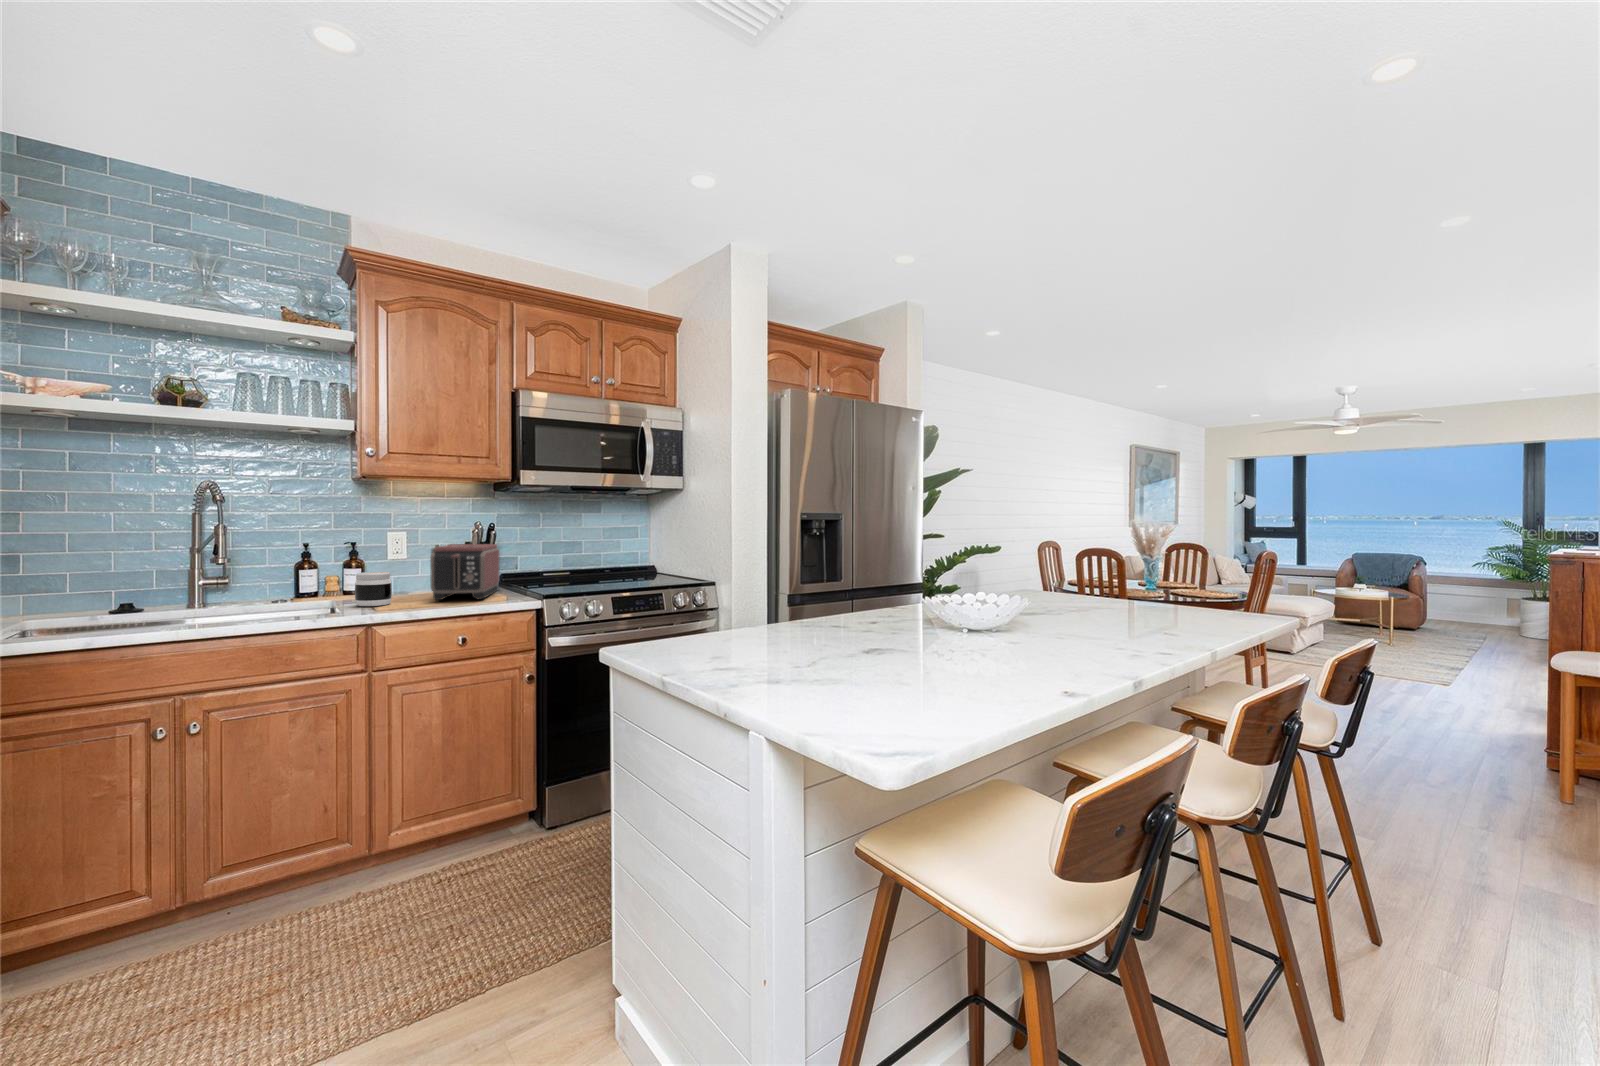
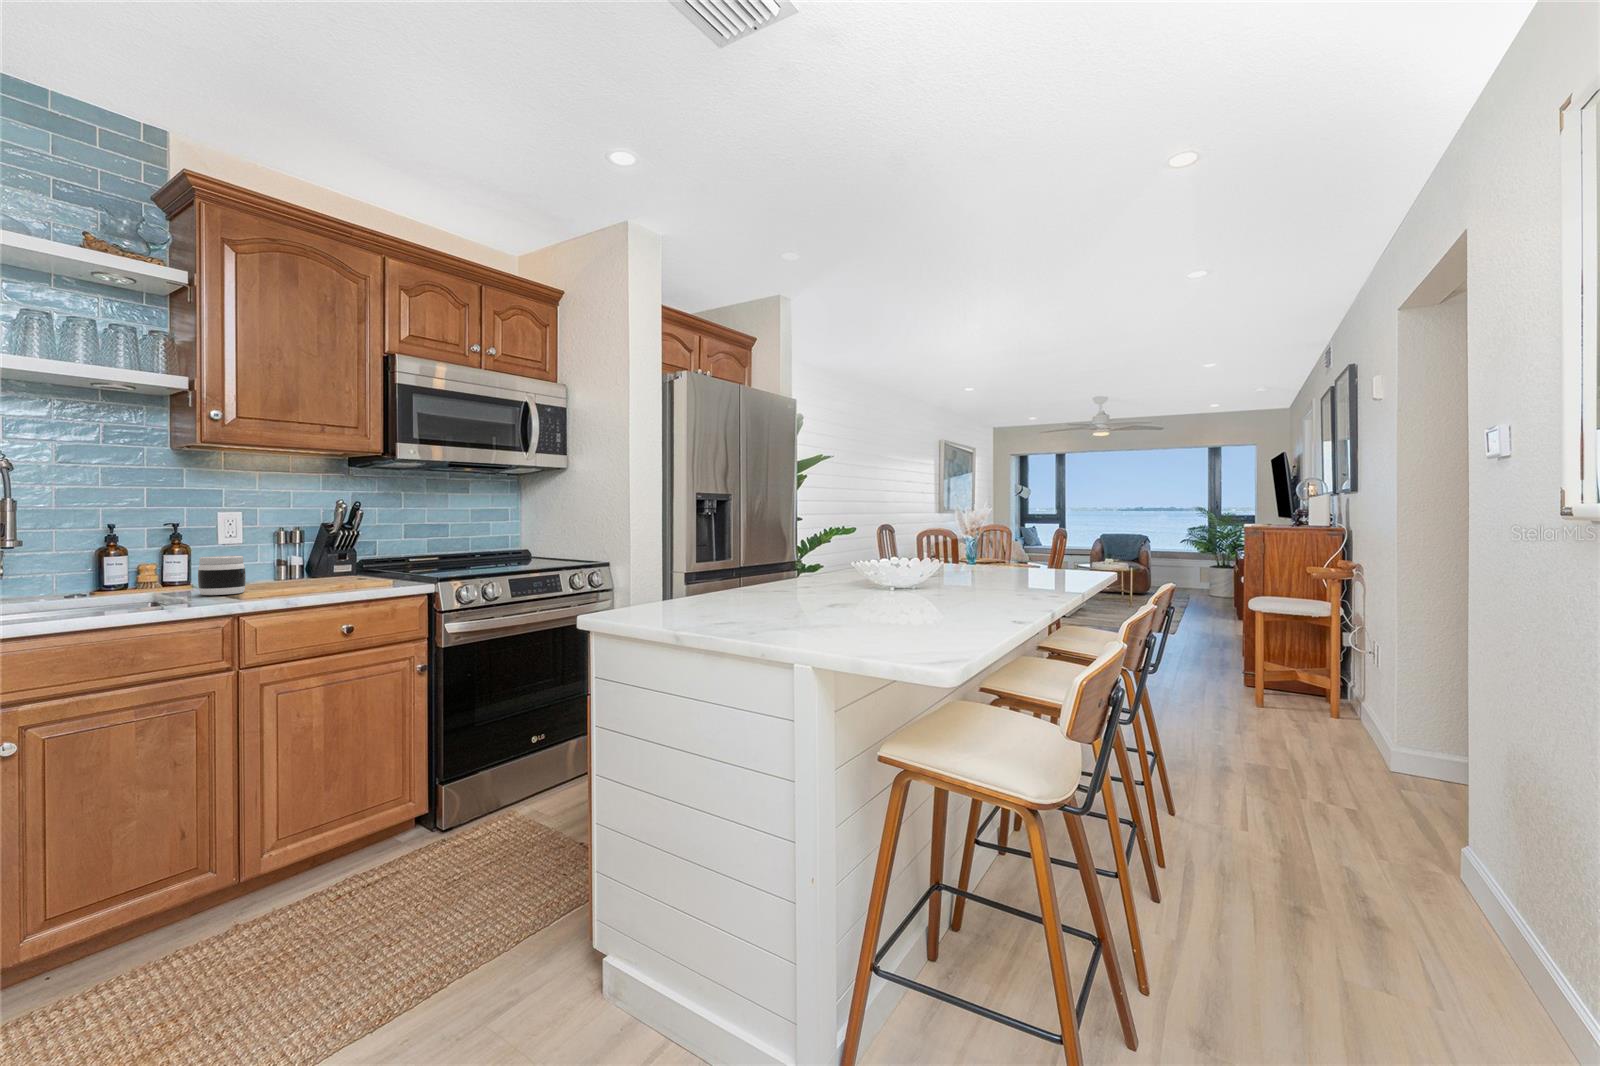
toaster: present [430,544,499,600] -> none [297,525,367,586]

